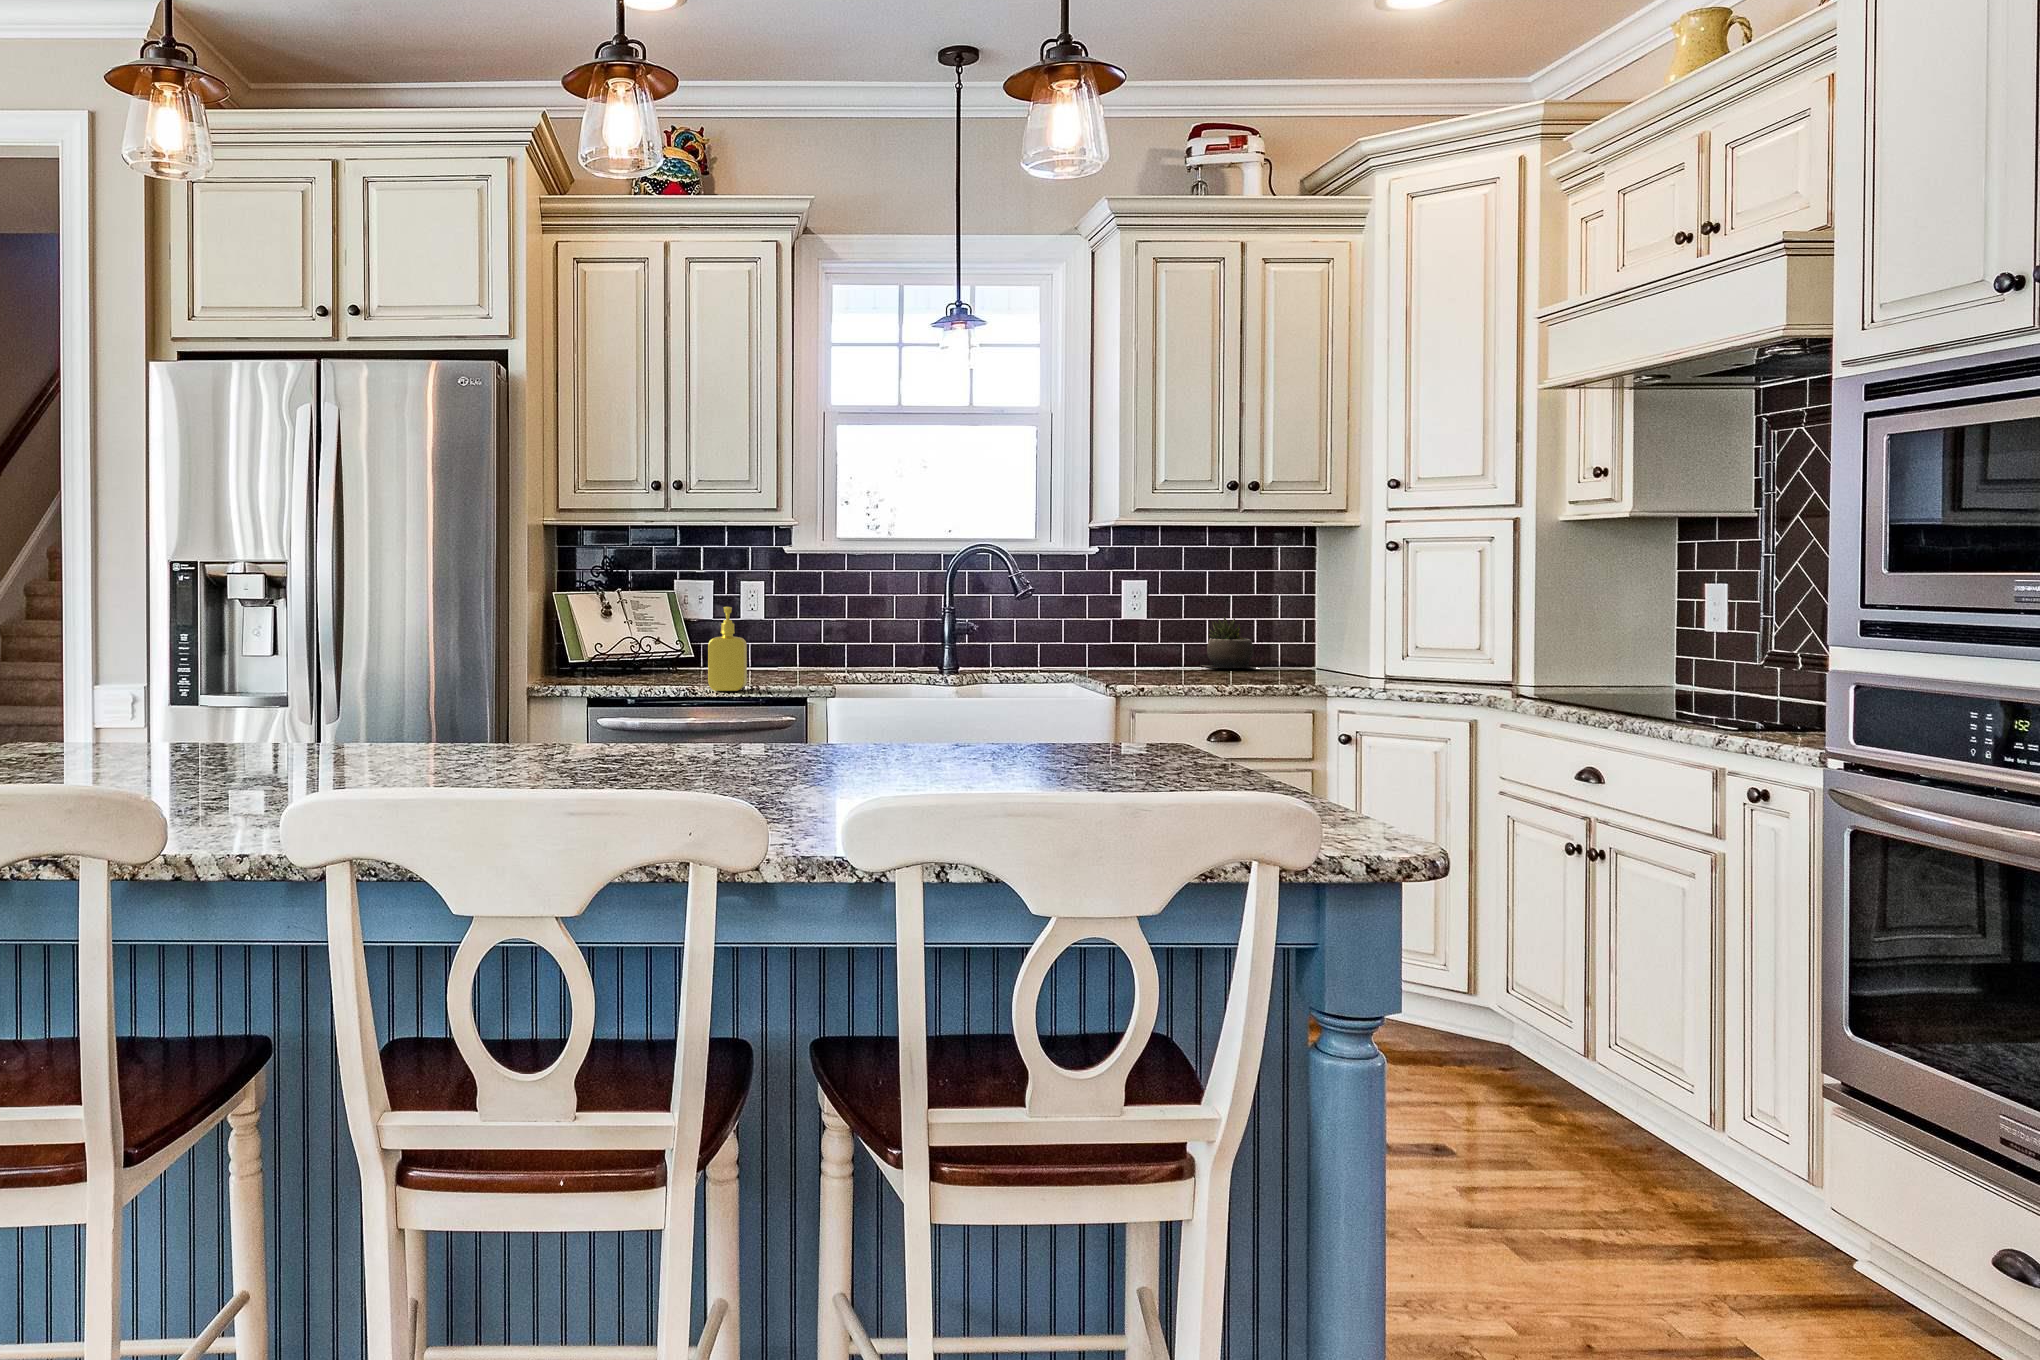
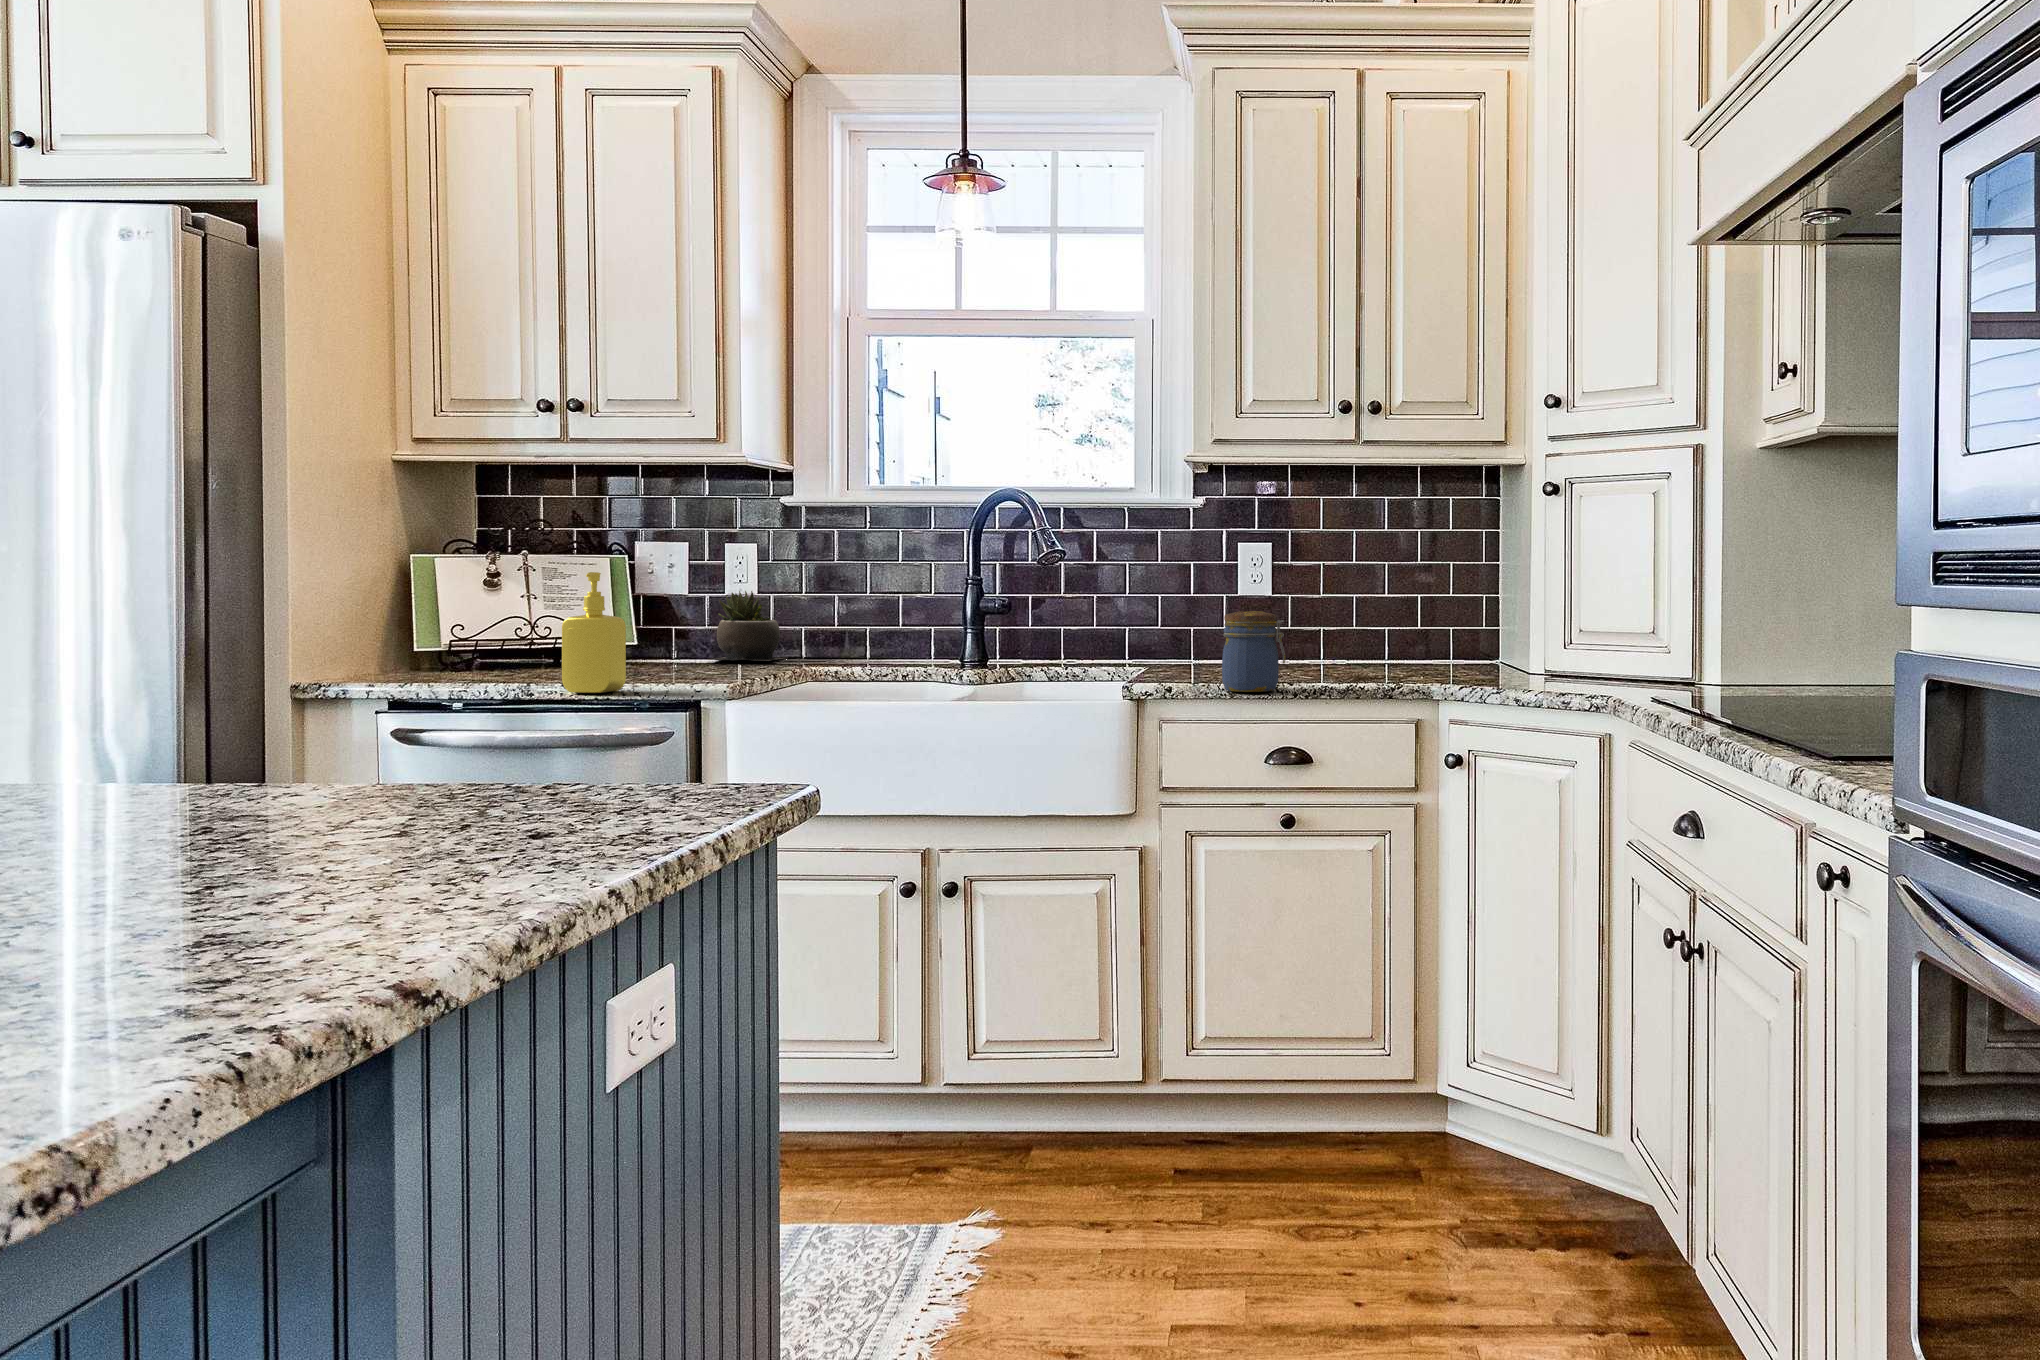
succulent plant: present [1202,617,1254,669] -> present [709,591,783,661]
jar: none [1154,631,1201,689] -> present [1222,611,1285,692]

